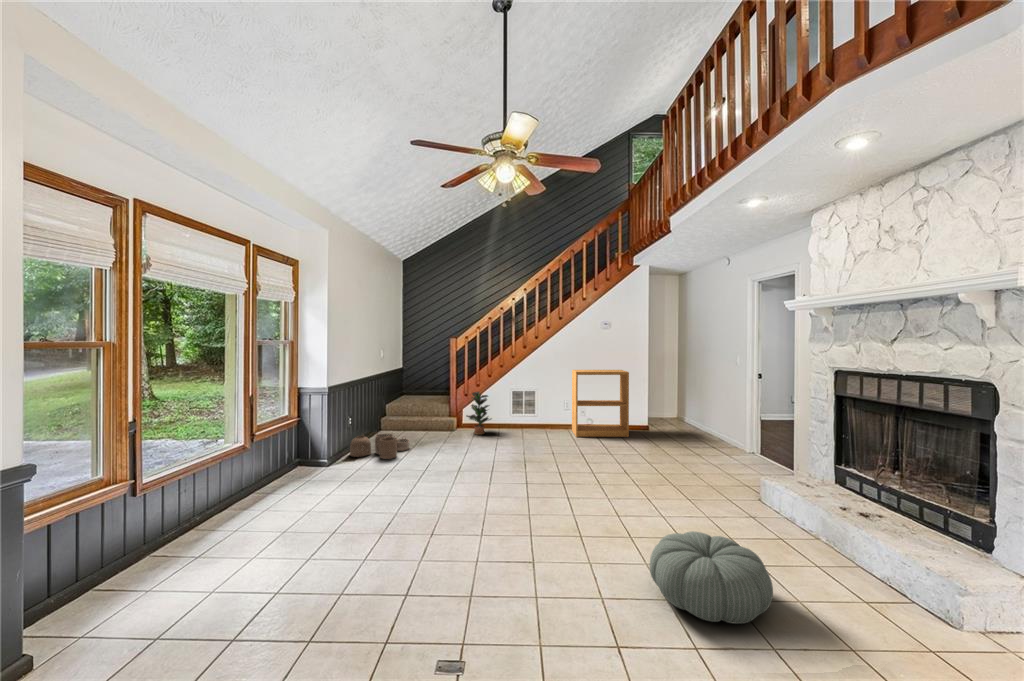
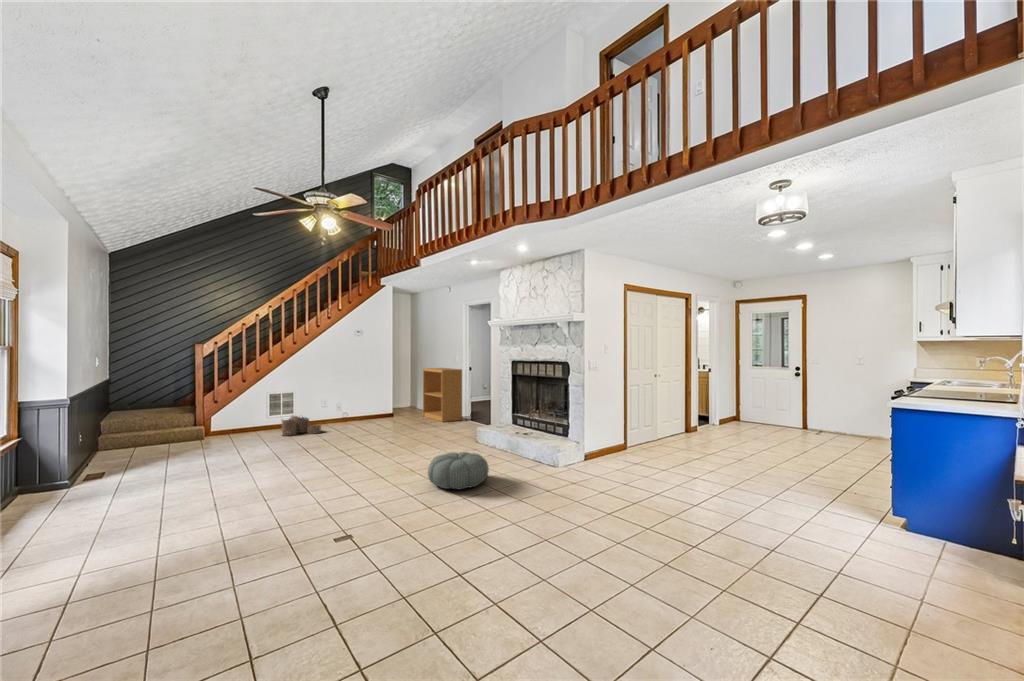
bookshelf: present [572,370,629,437] -> present [423,368,462,422]
potted plant: present [467,392,491,435] -> none [220,396,251,438]
woven basket: present [350,434,409,459] -> present [282,416,321,436]

